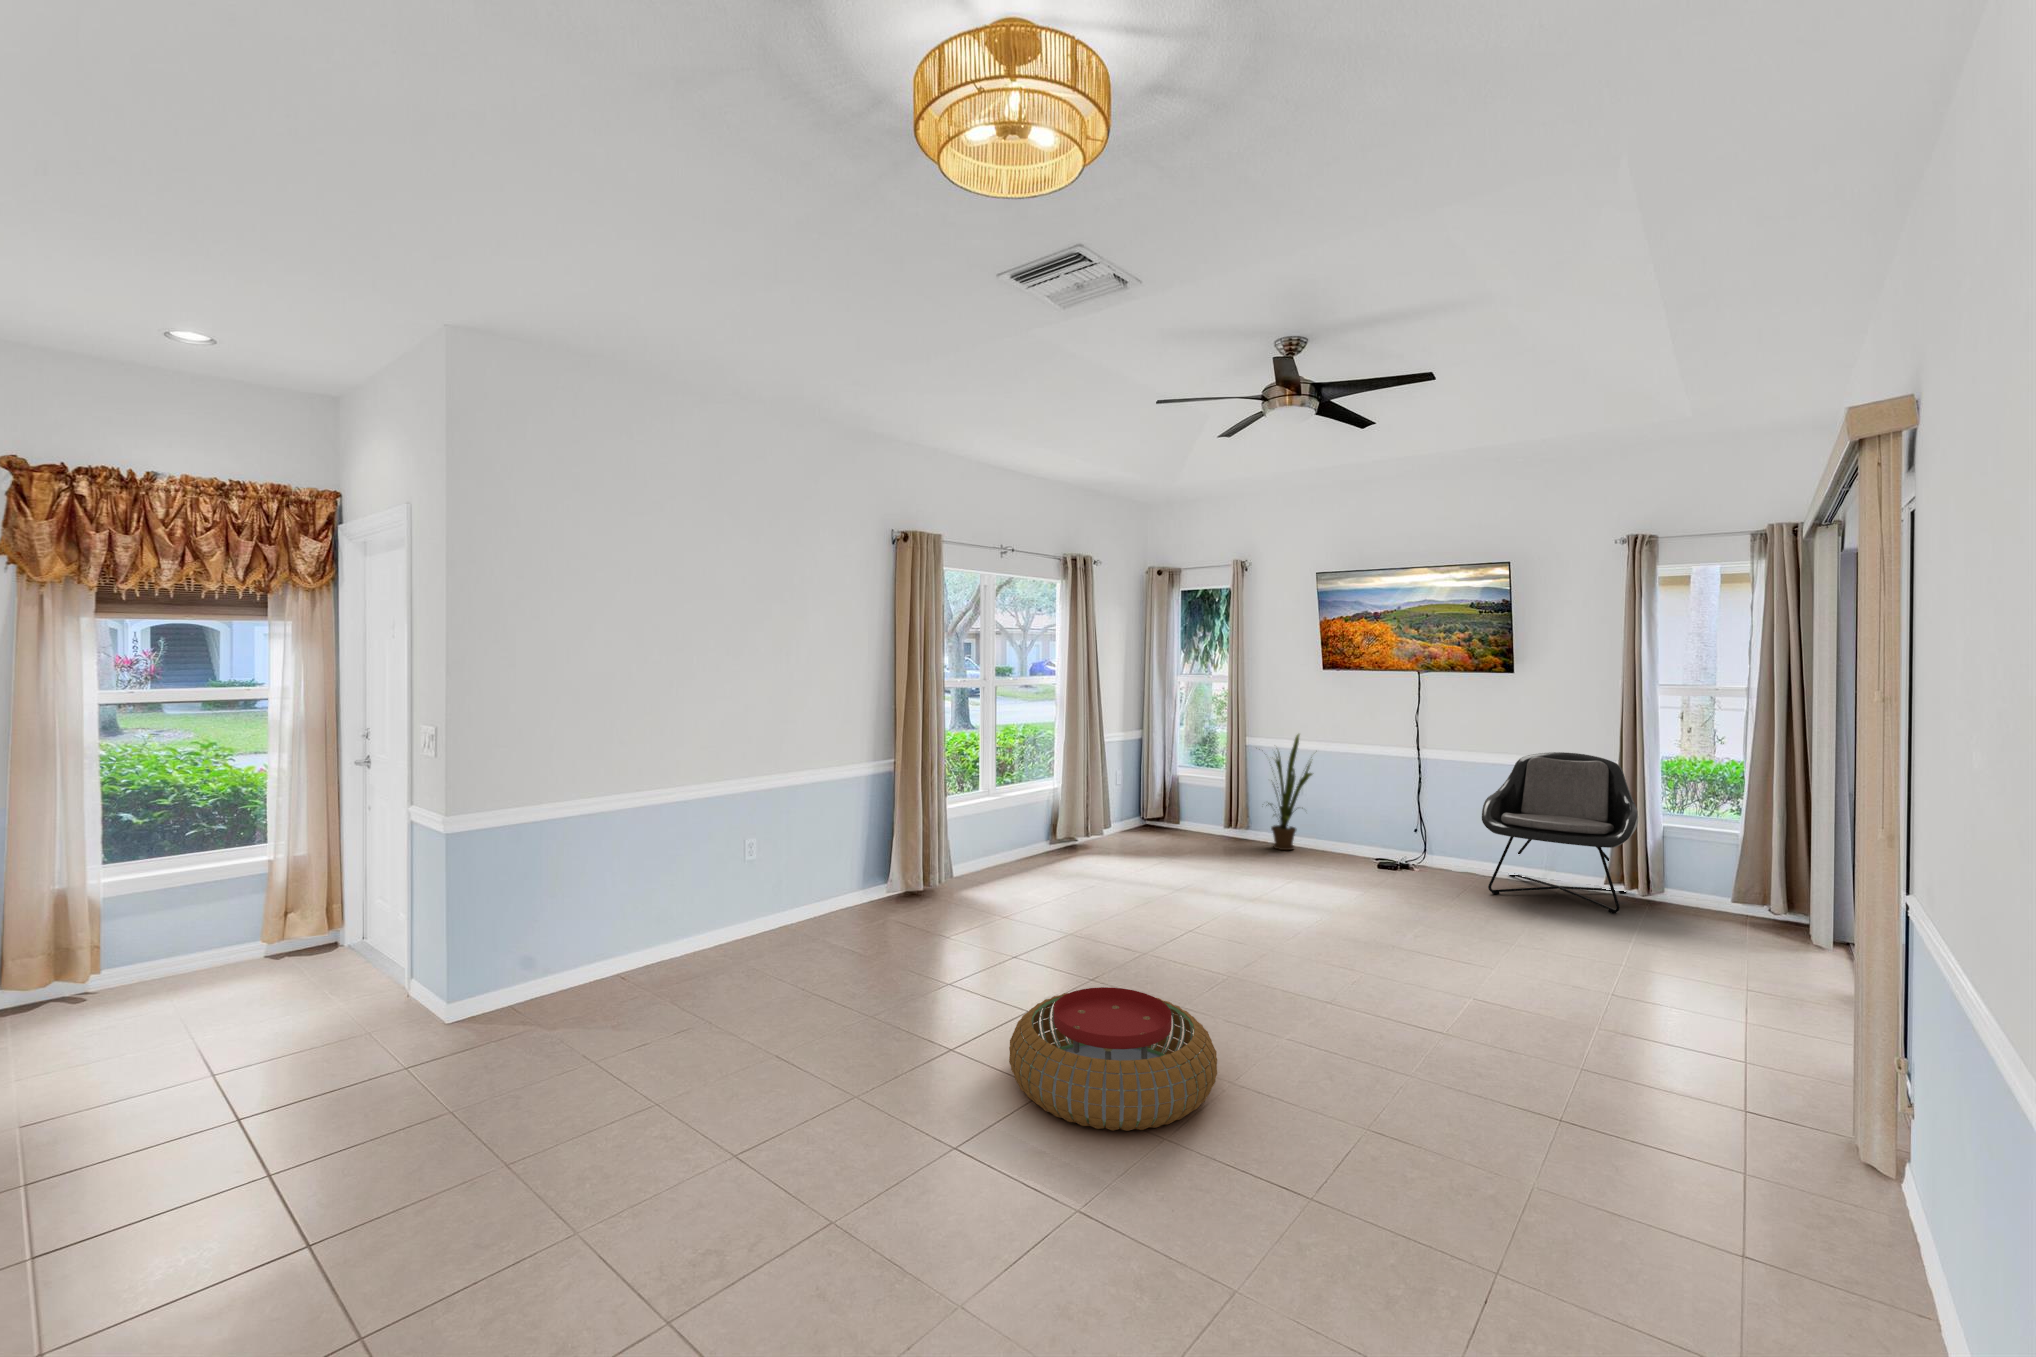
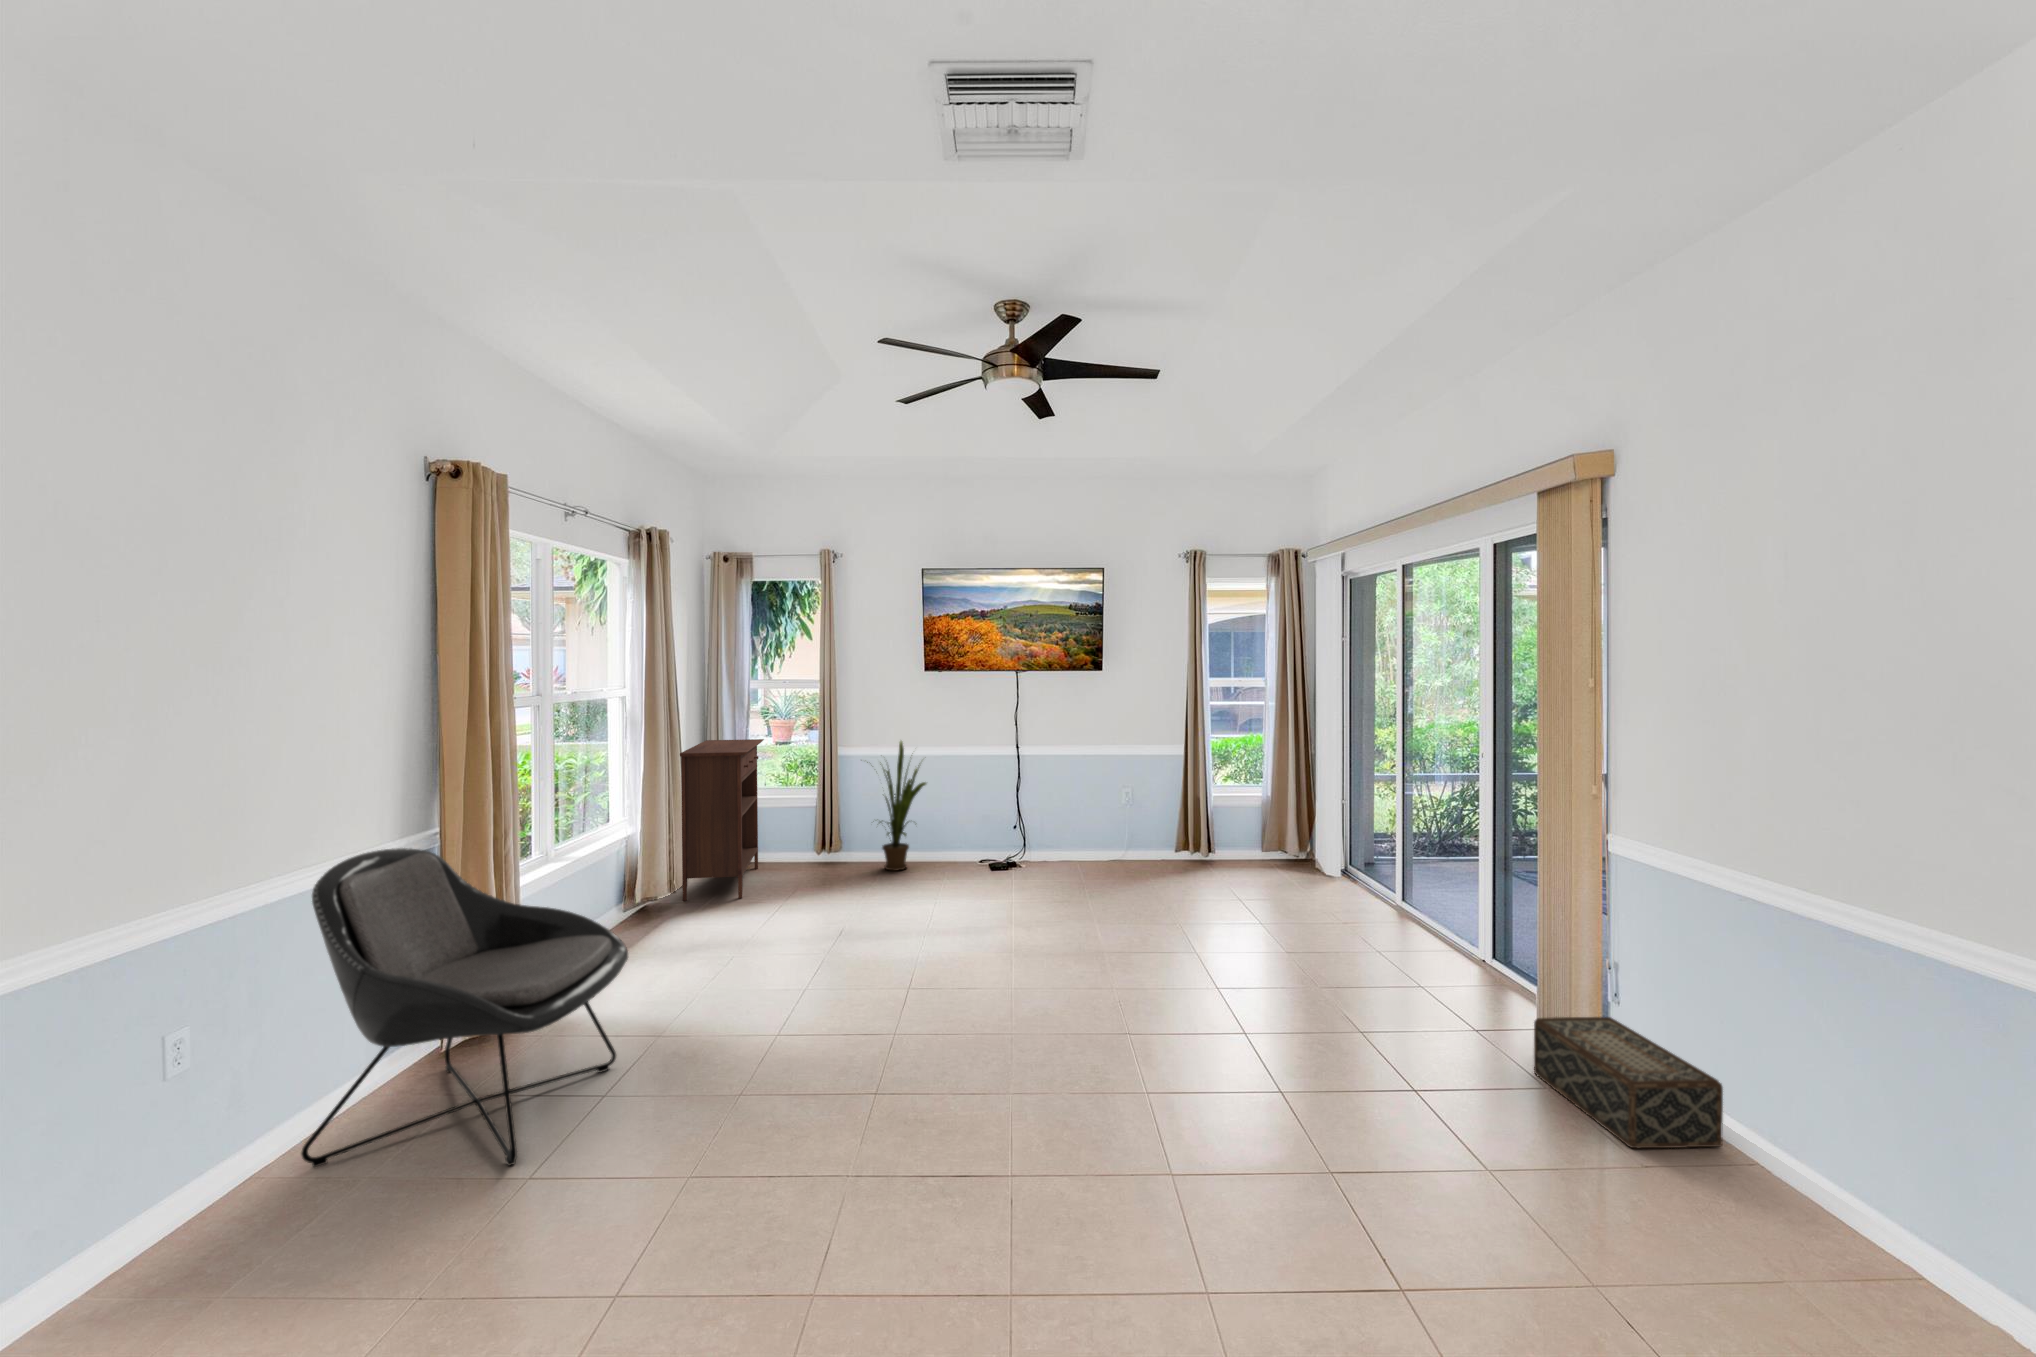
console table: none [1095,723,1182,849] -> present [680,739,764,901]
lounge chair: present [1482,752,1638,914] -> present [301,848,628,1167]
pouf: present [1009,987,1217,1131] -> none [933,1083,1198,1287]
woven basket: none [1771,1109,1969,1336] -> present [1534,1017,1723,1148]

